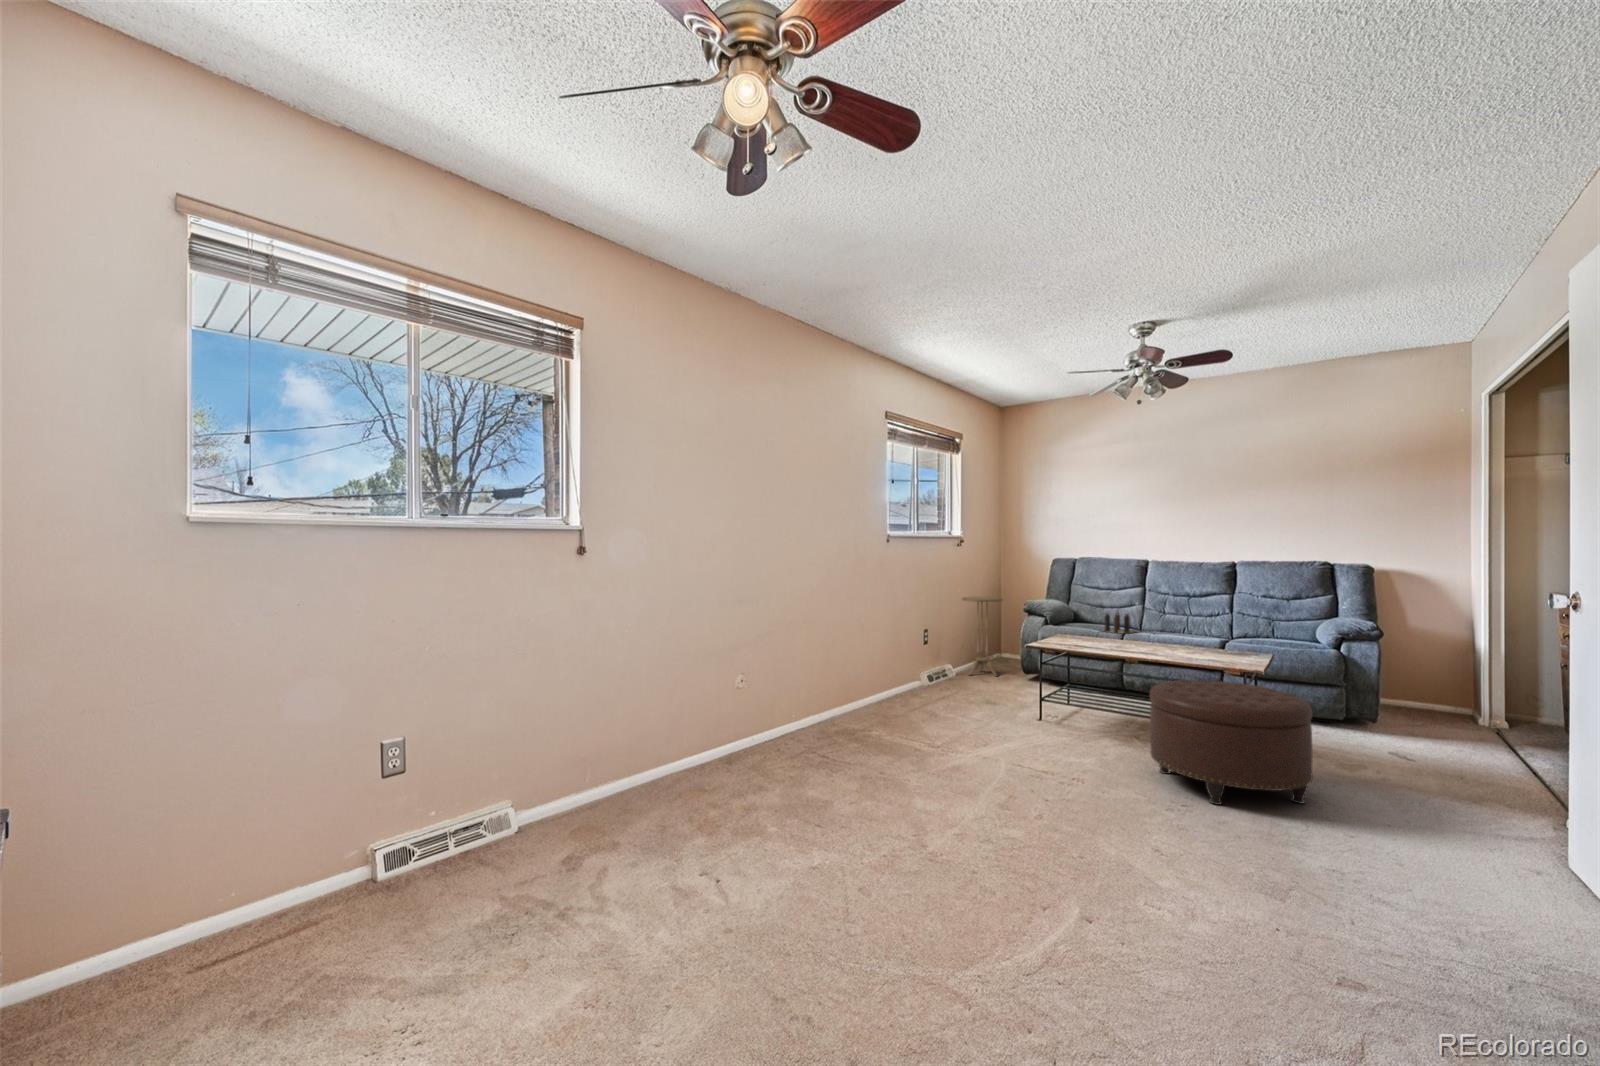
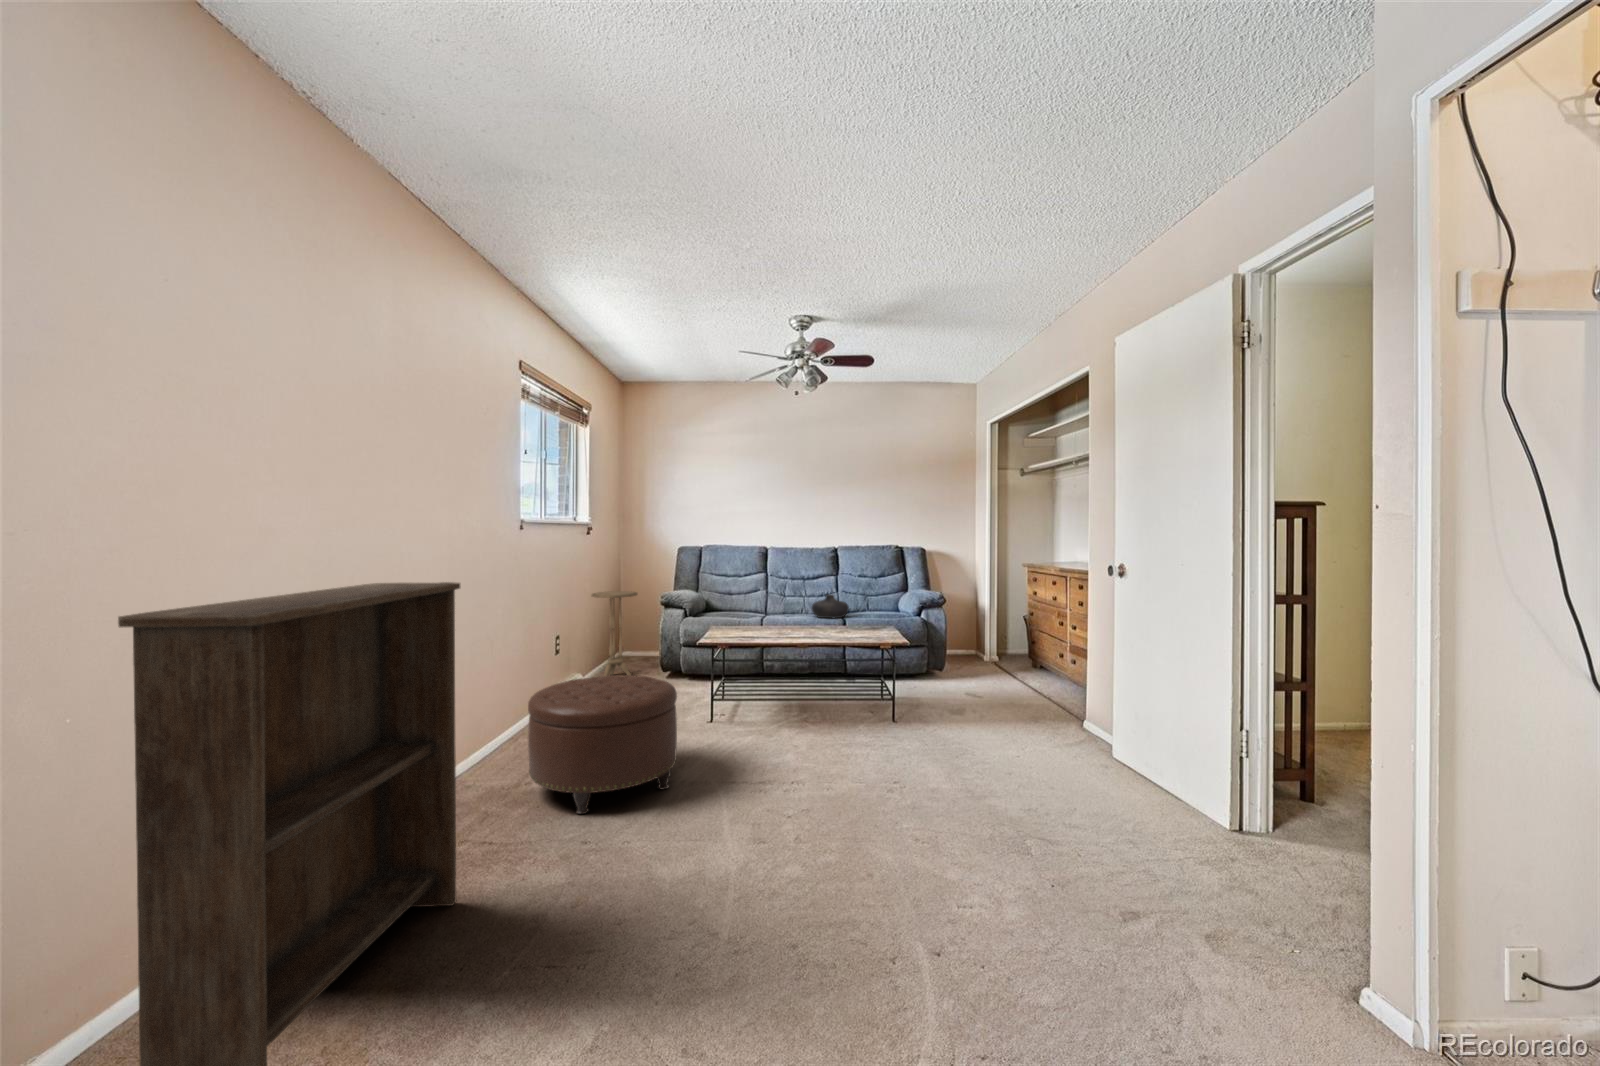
bookshelf: none [620,573,791,839] -> present [118,582,460,1066]
candle: present [1101,613,1135,634] -> none [730,597,773,620]
vase: none [1188,613,1236,640] -> present [811,594,849,618]
ottoman: present [1150,680,1313,805] -> present [528,675,677,814]

